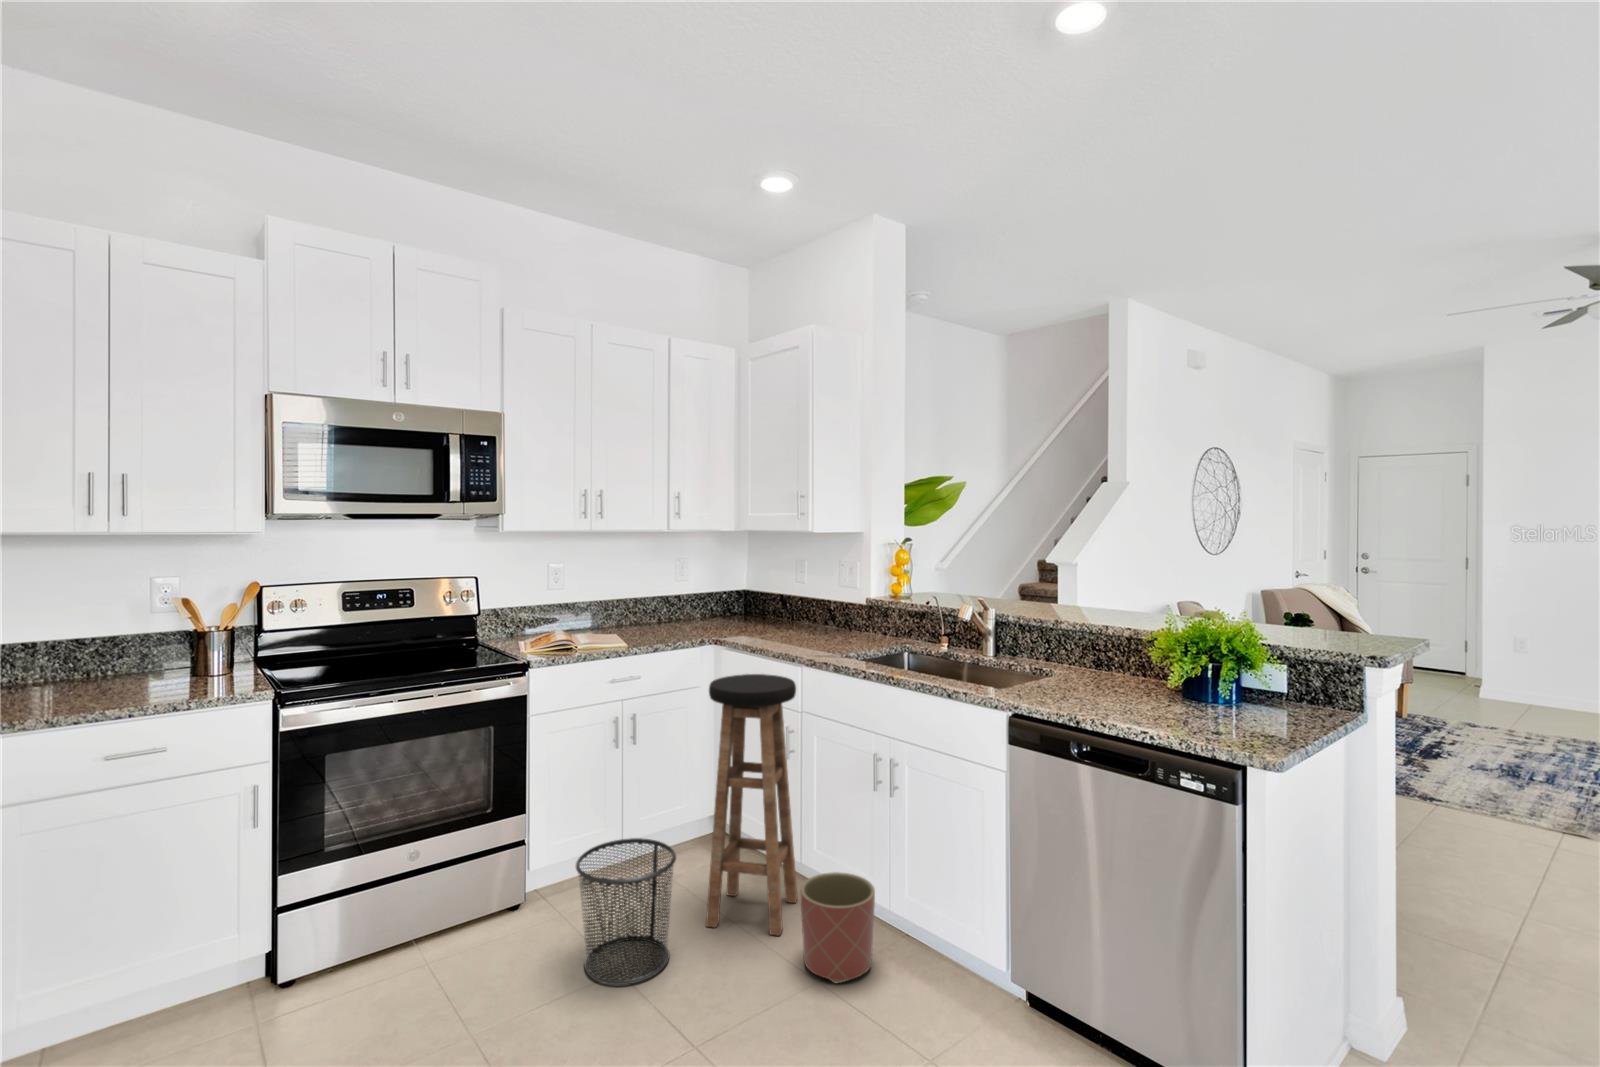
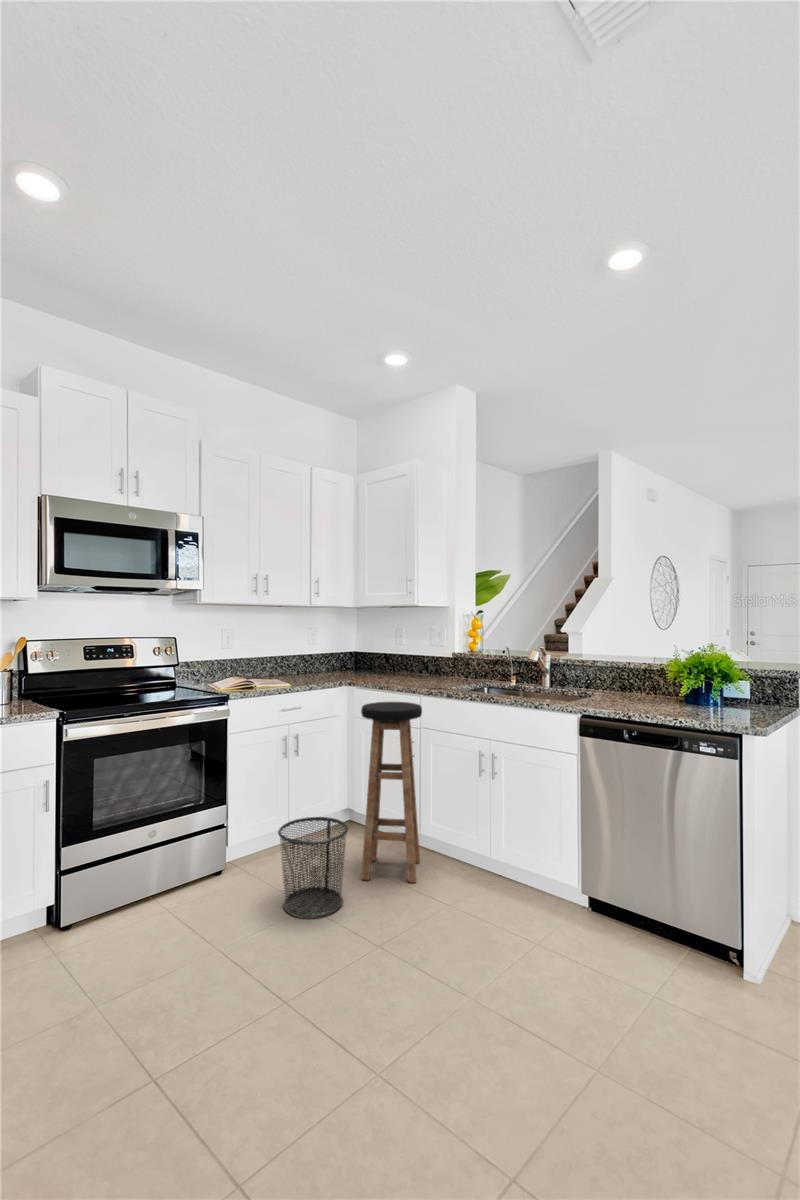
planter: present [801,872,875,983] -> none [435,835,487,908]

